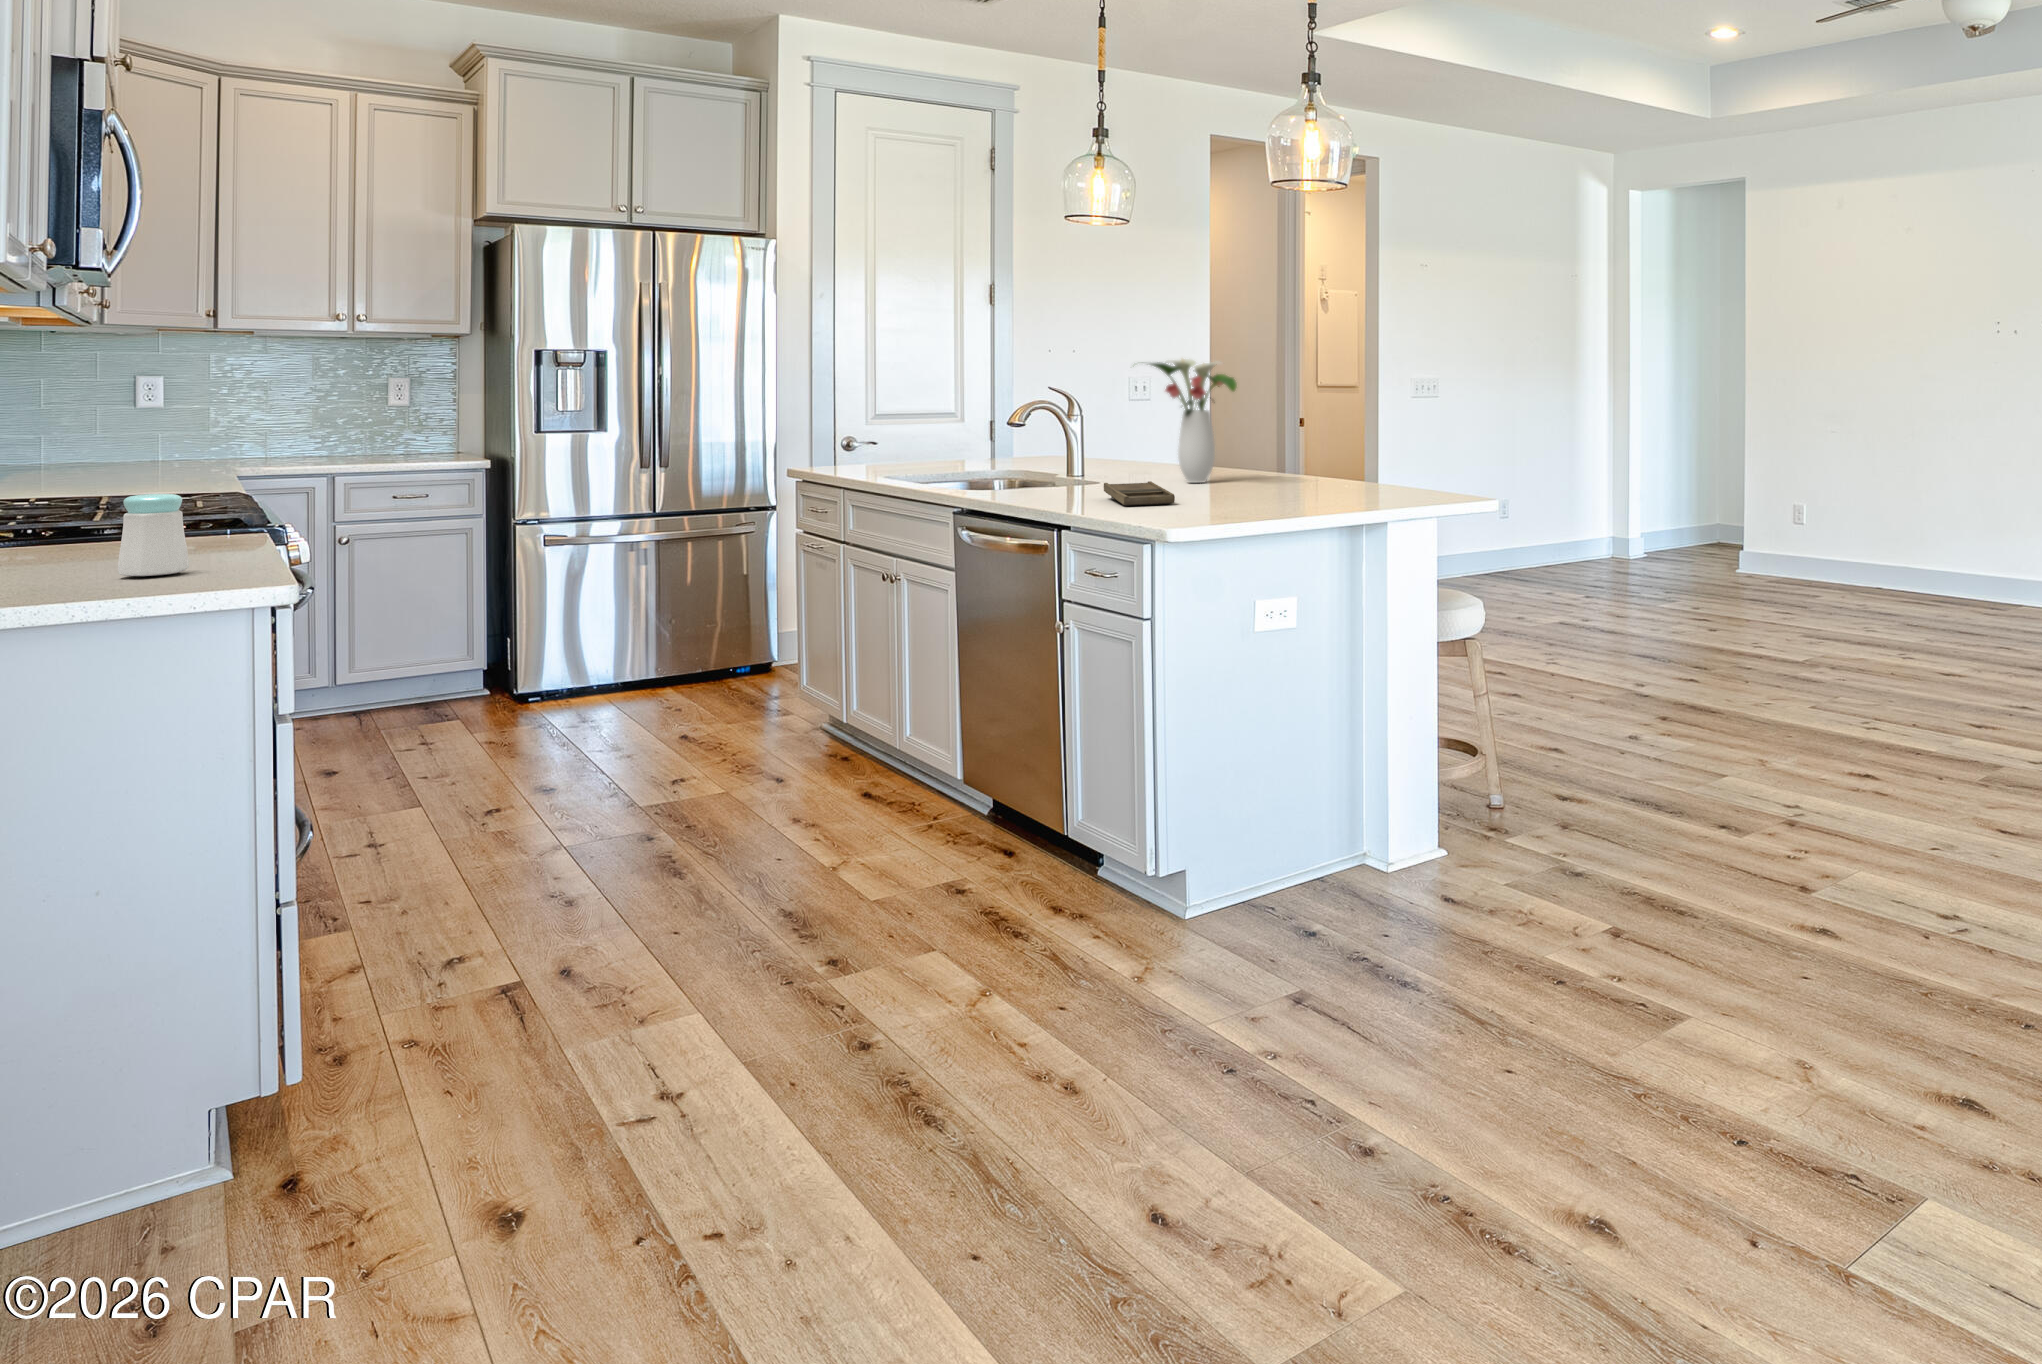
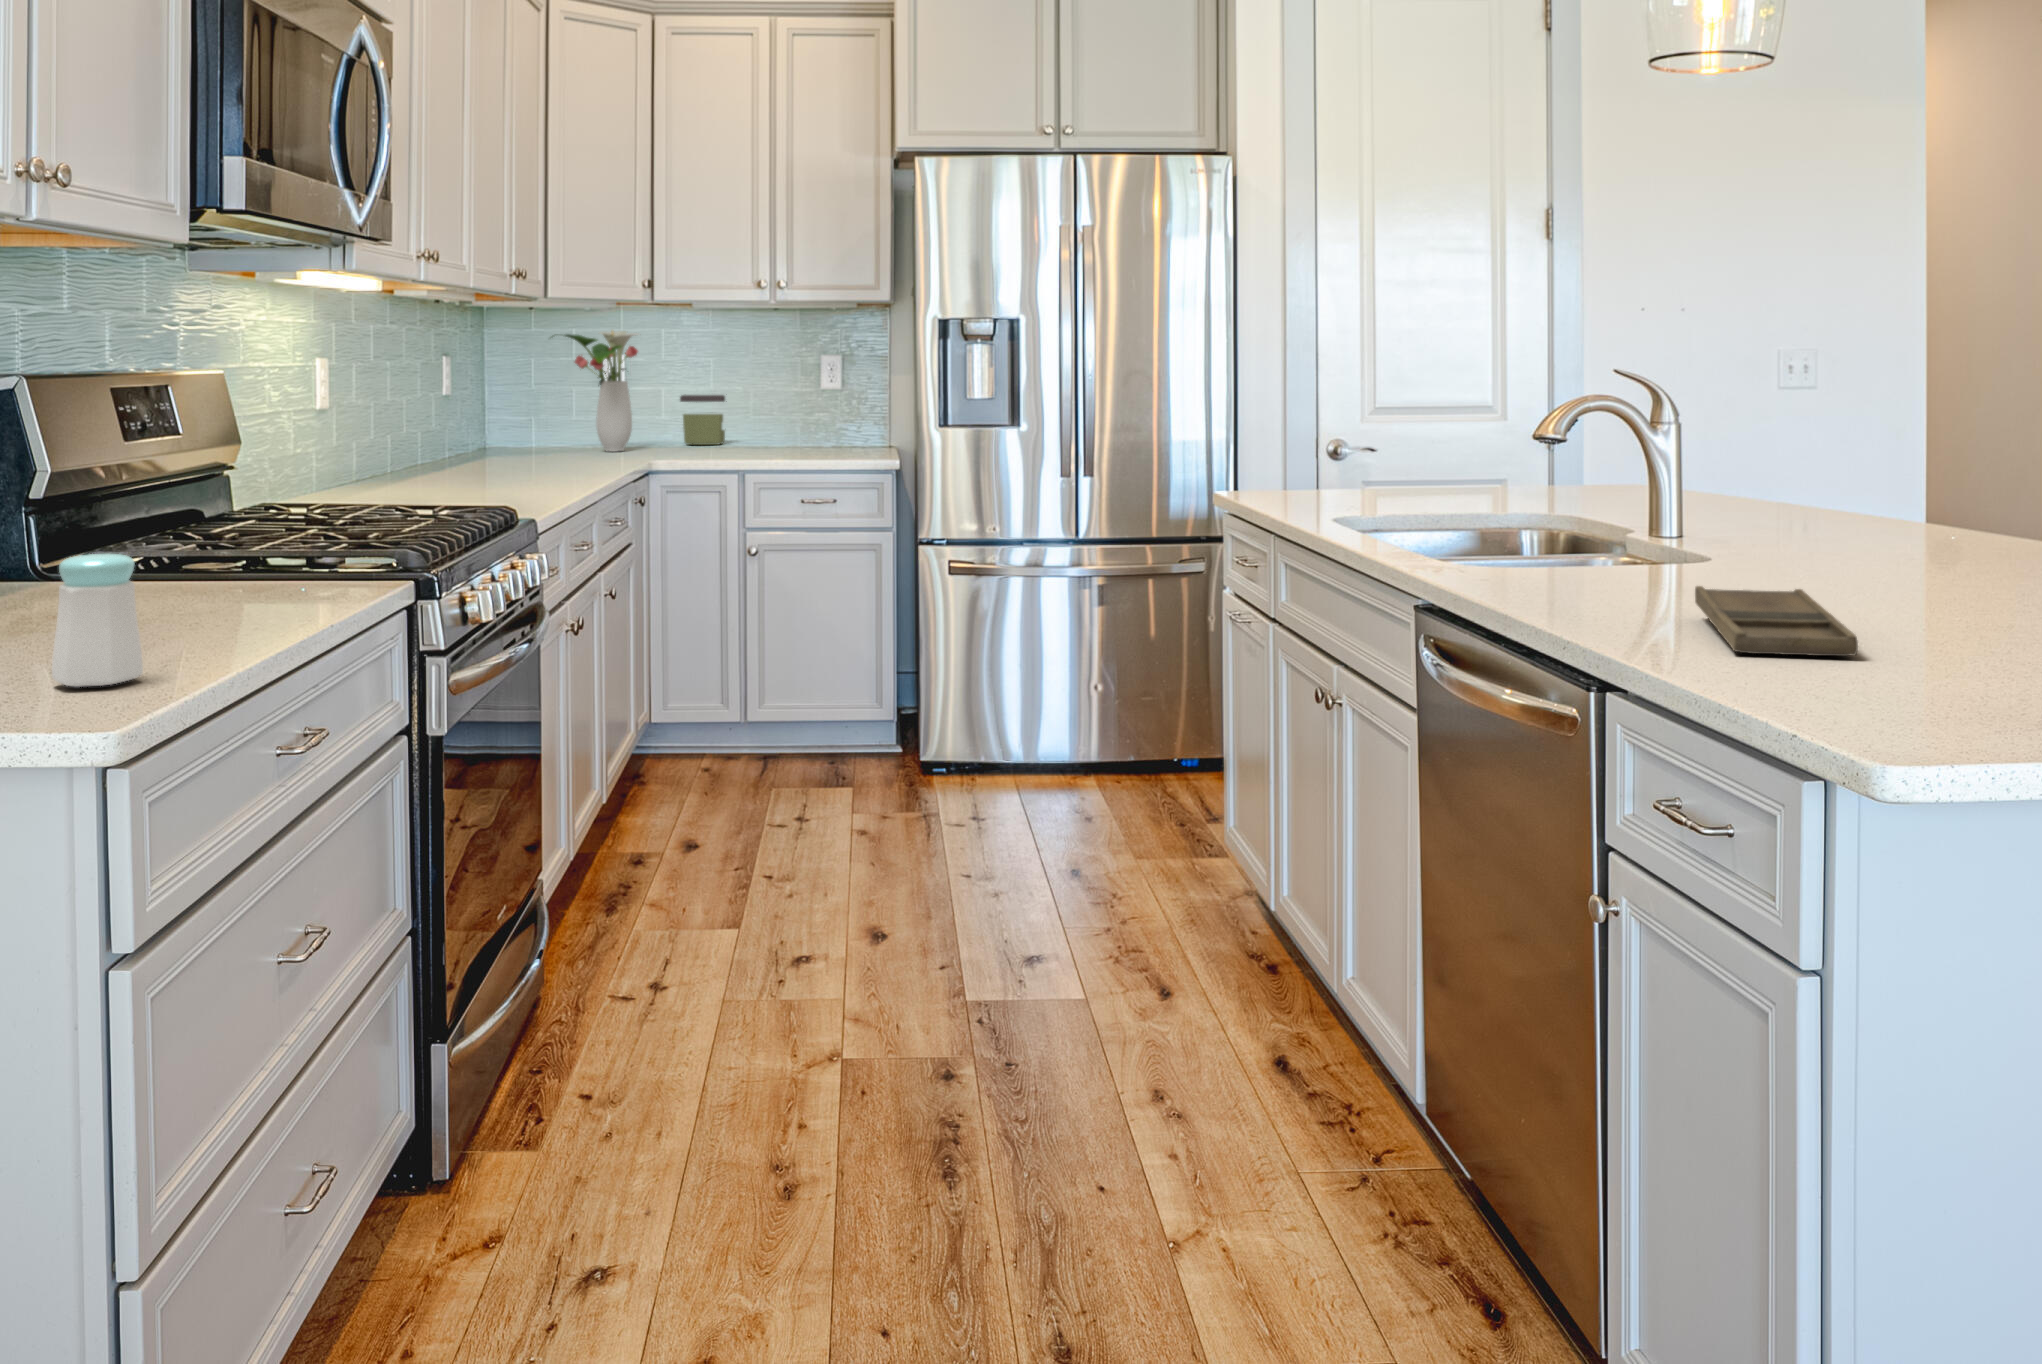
flower arrangement: present [1150,359,1237,483] -> present [565,331,638,452]
jar: none [235,412,288,456] -> present [680,395,725,445]

